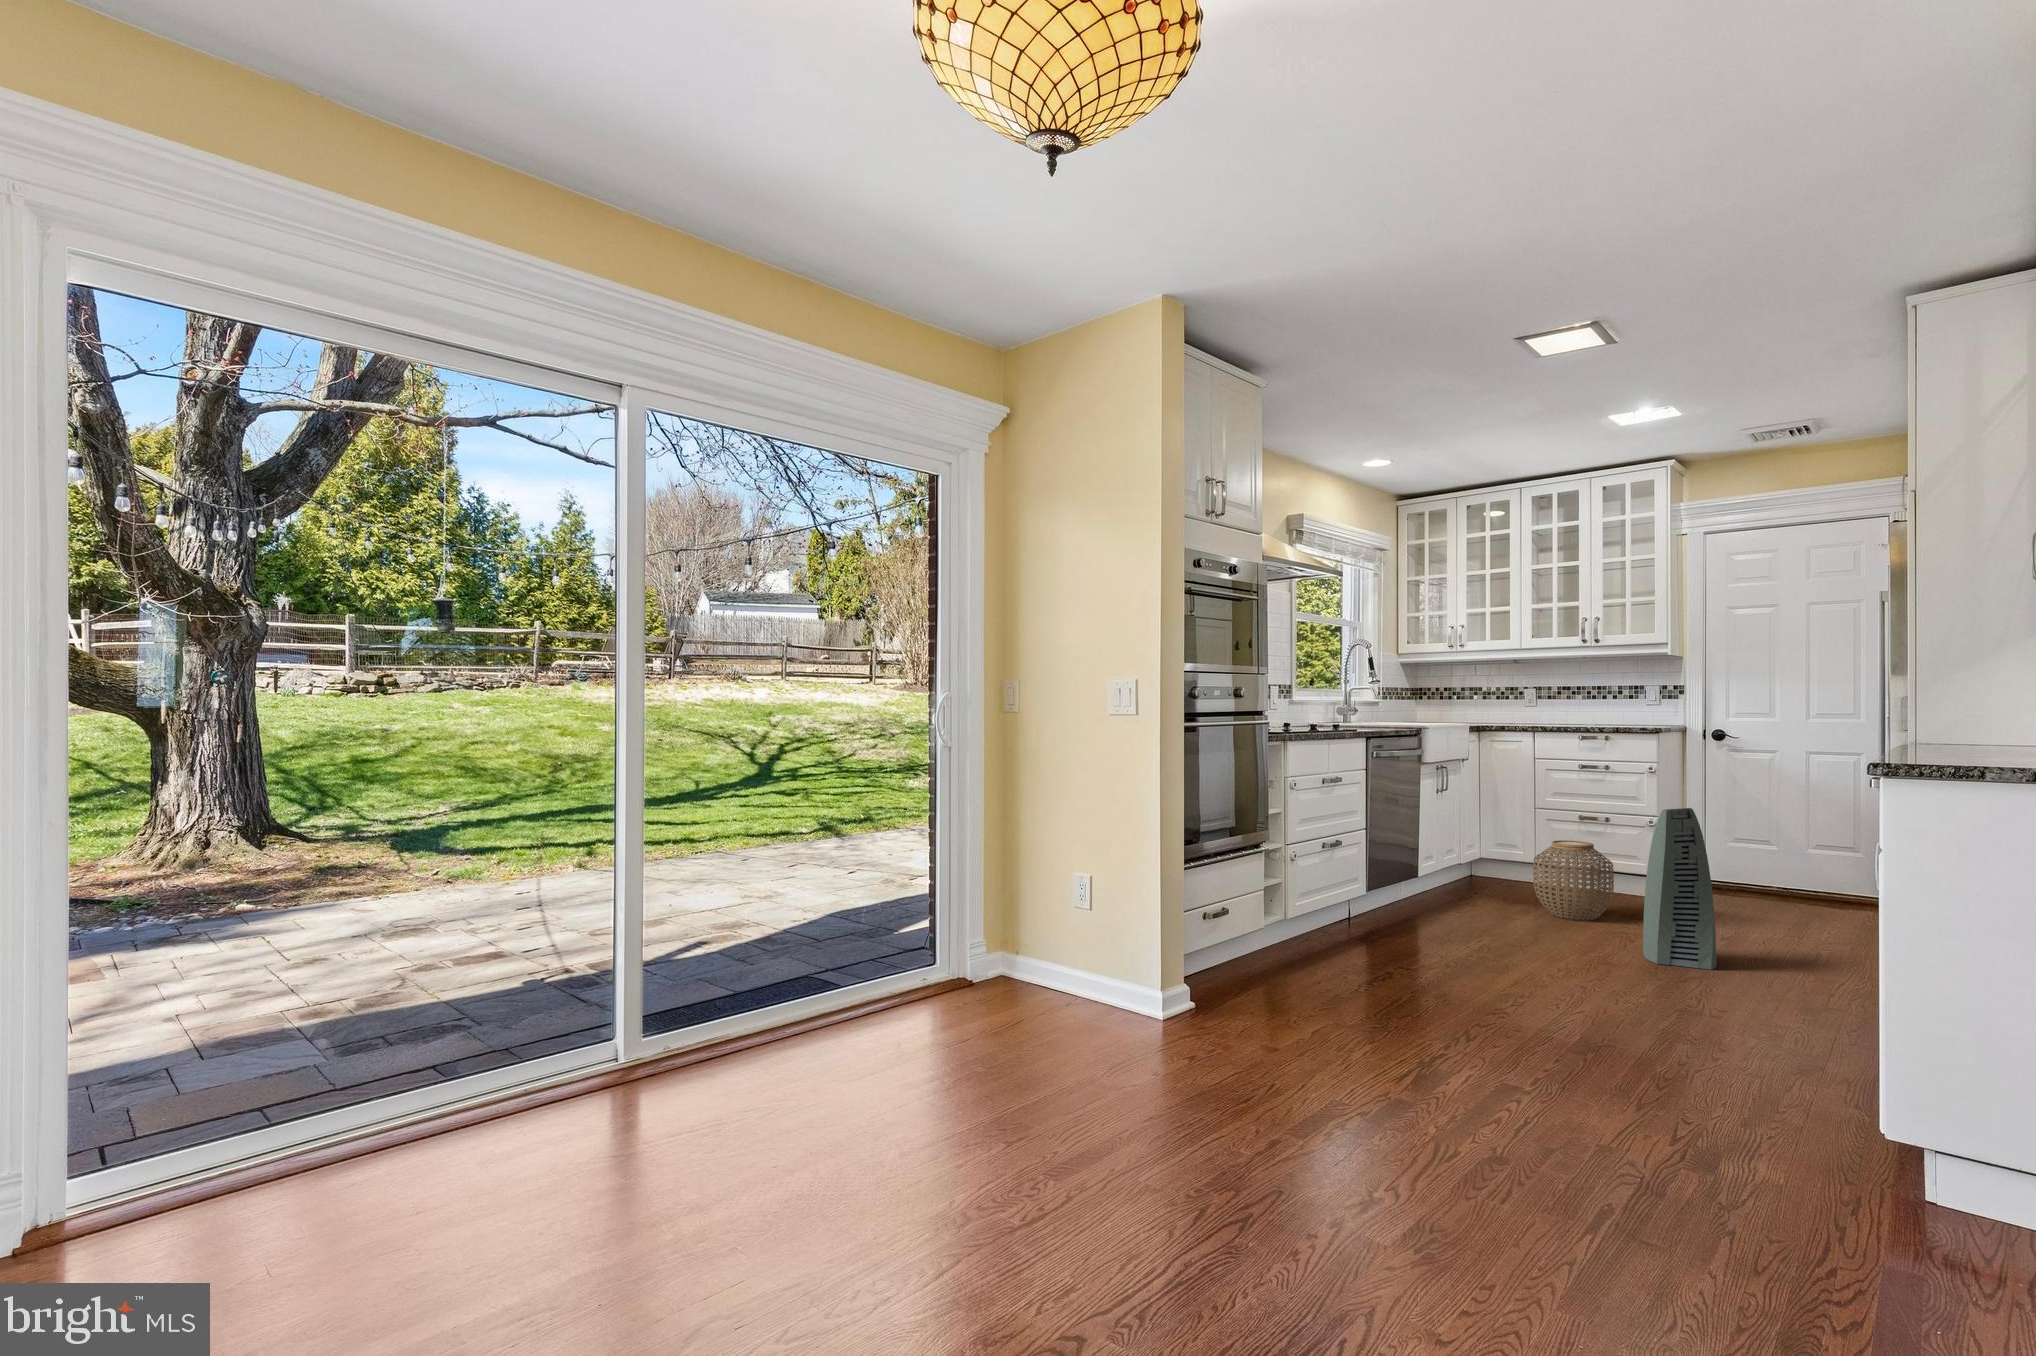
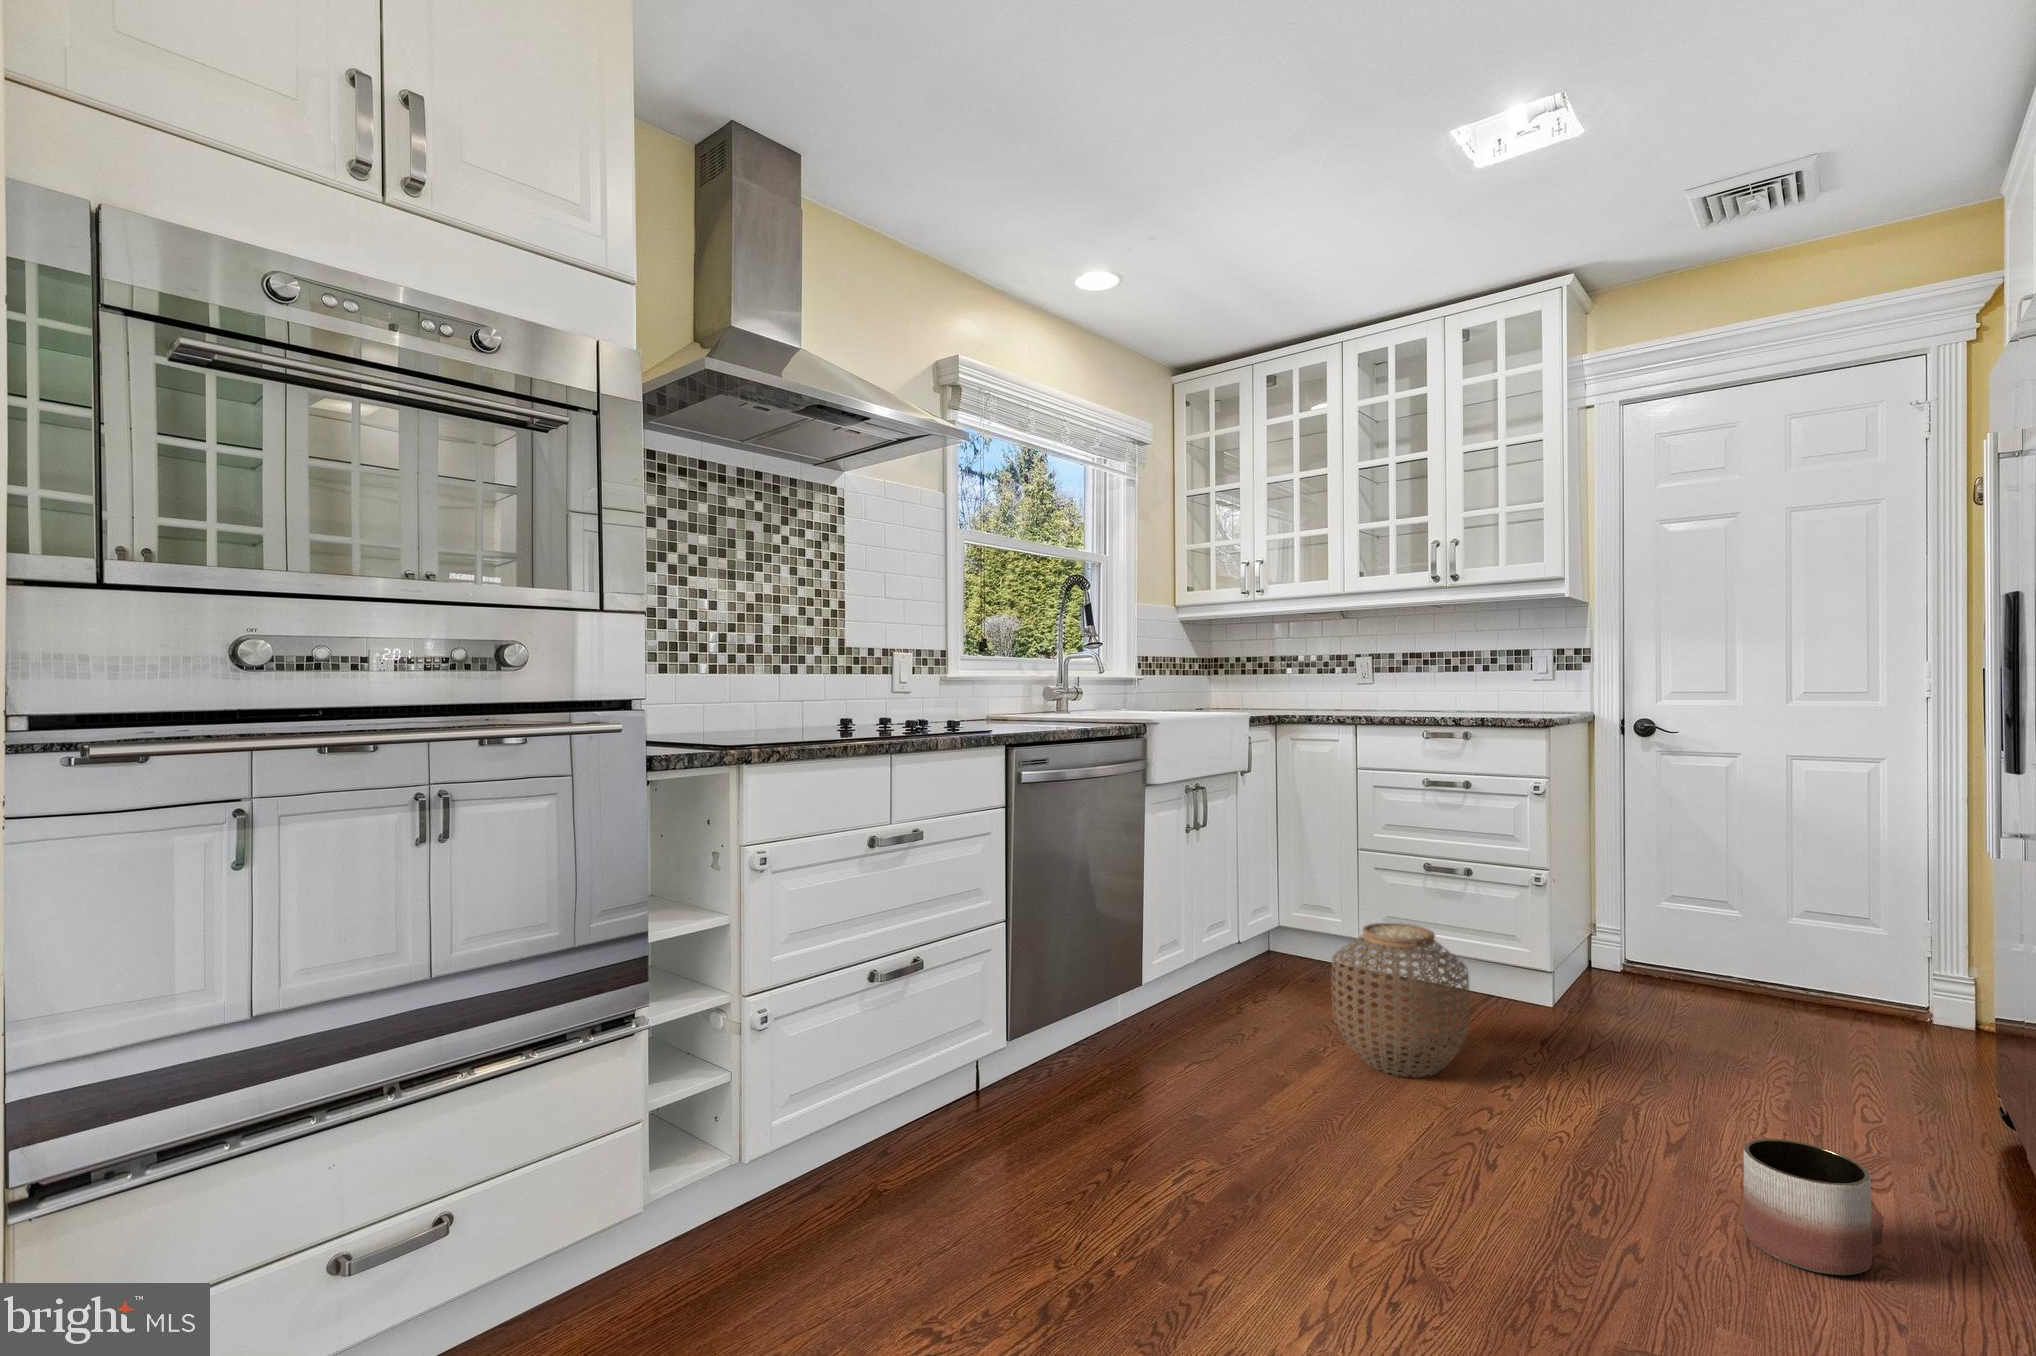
air purifier: present [1643,808,1716,970] -> none [1516,899,1674,1286]
planter: none [1751,919,1807,969] -> present [1743,1139,1872,1275]

